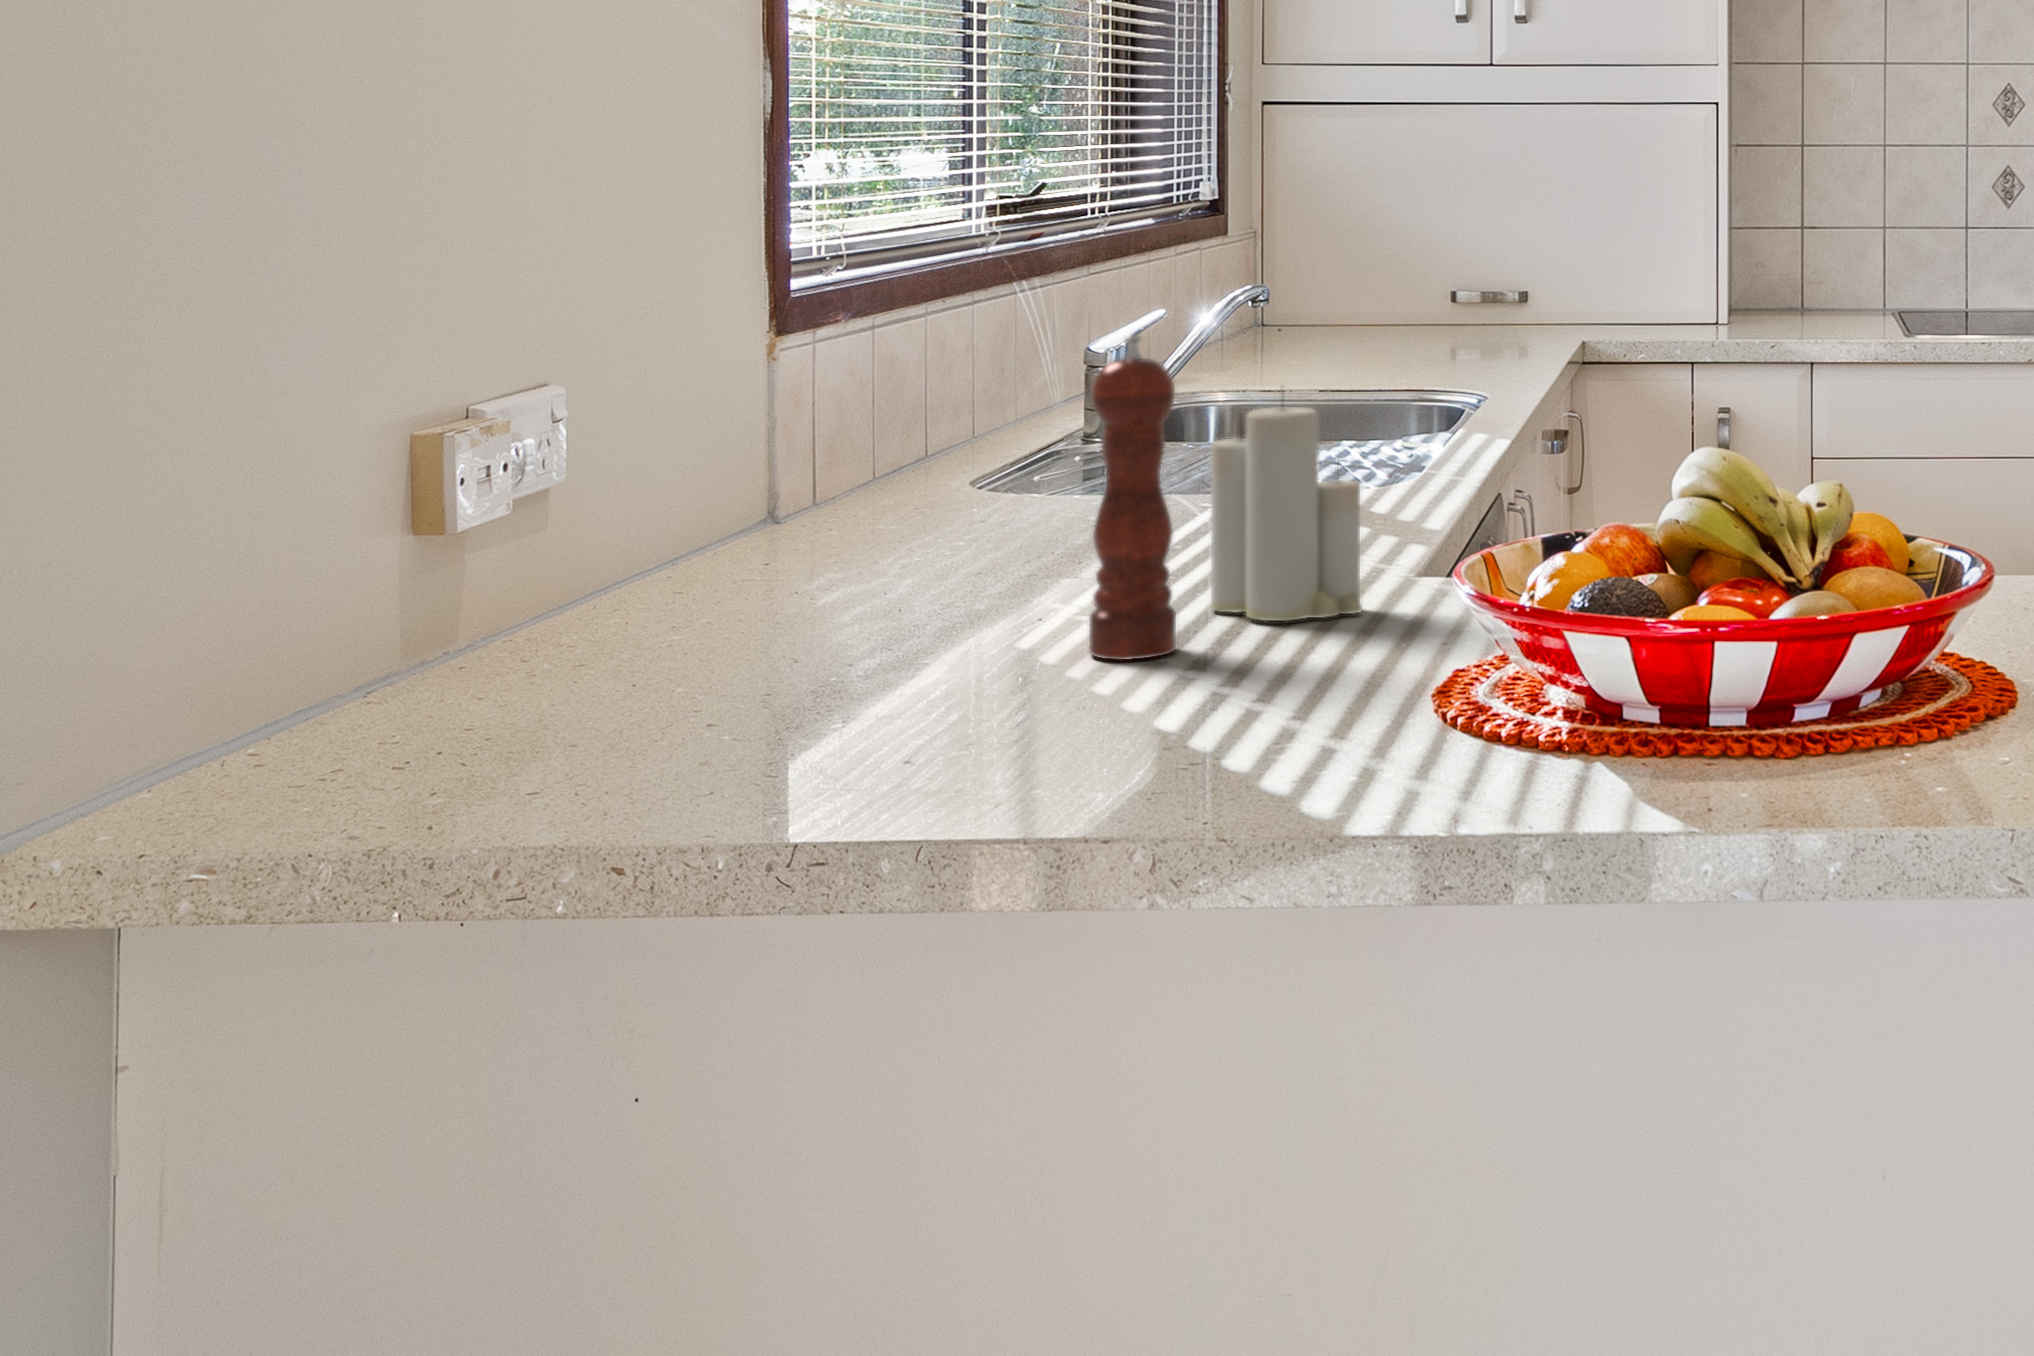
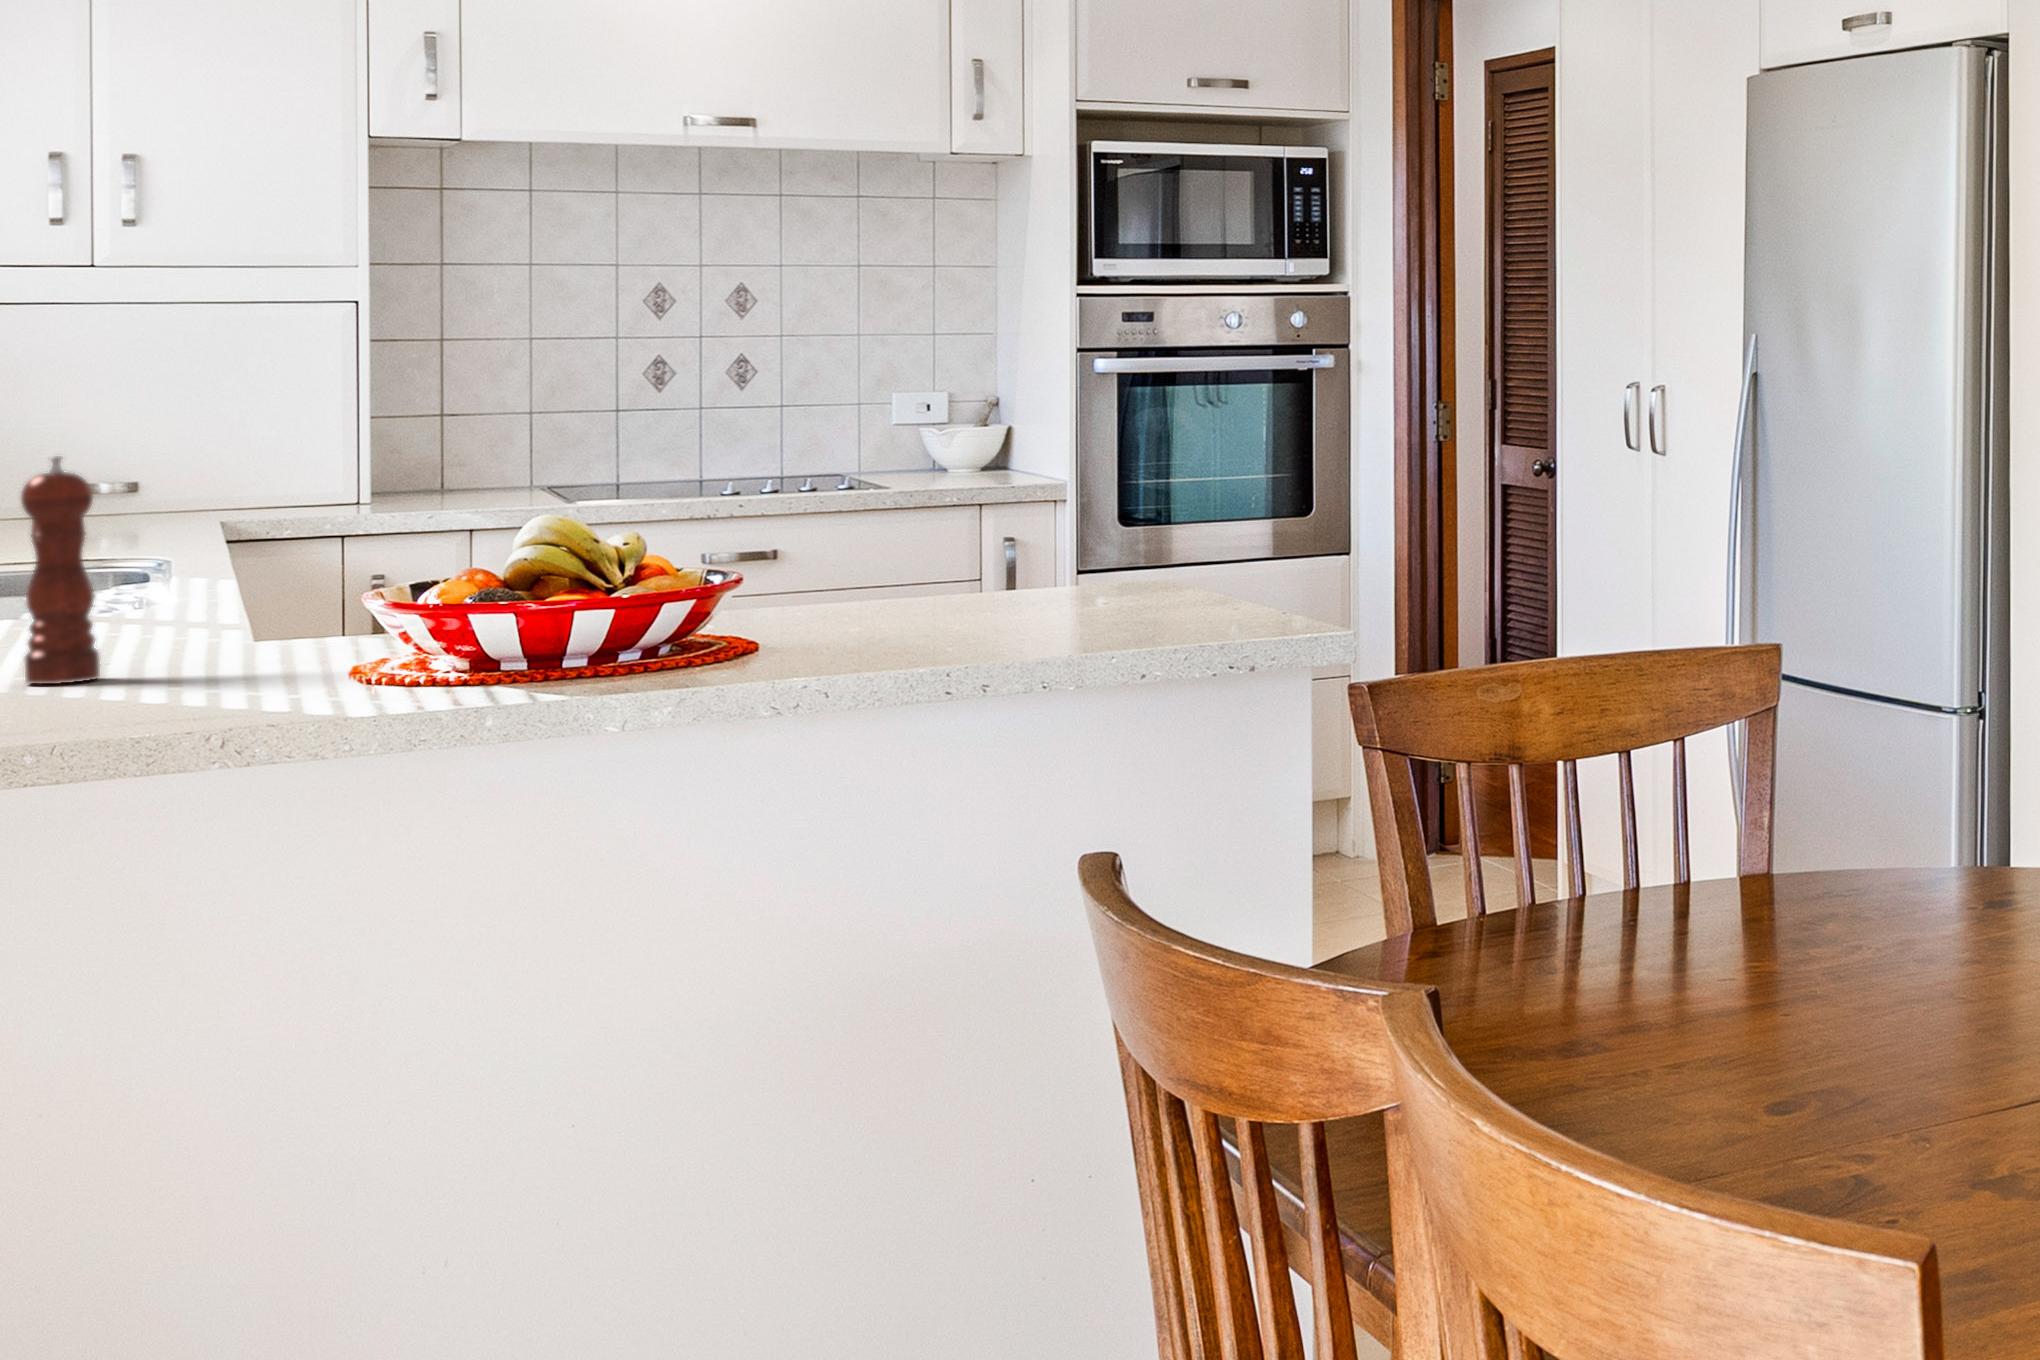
candle: present [1211,395,1362,621] -> none [93,495,234,663]

